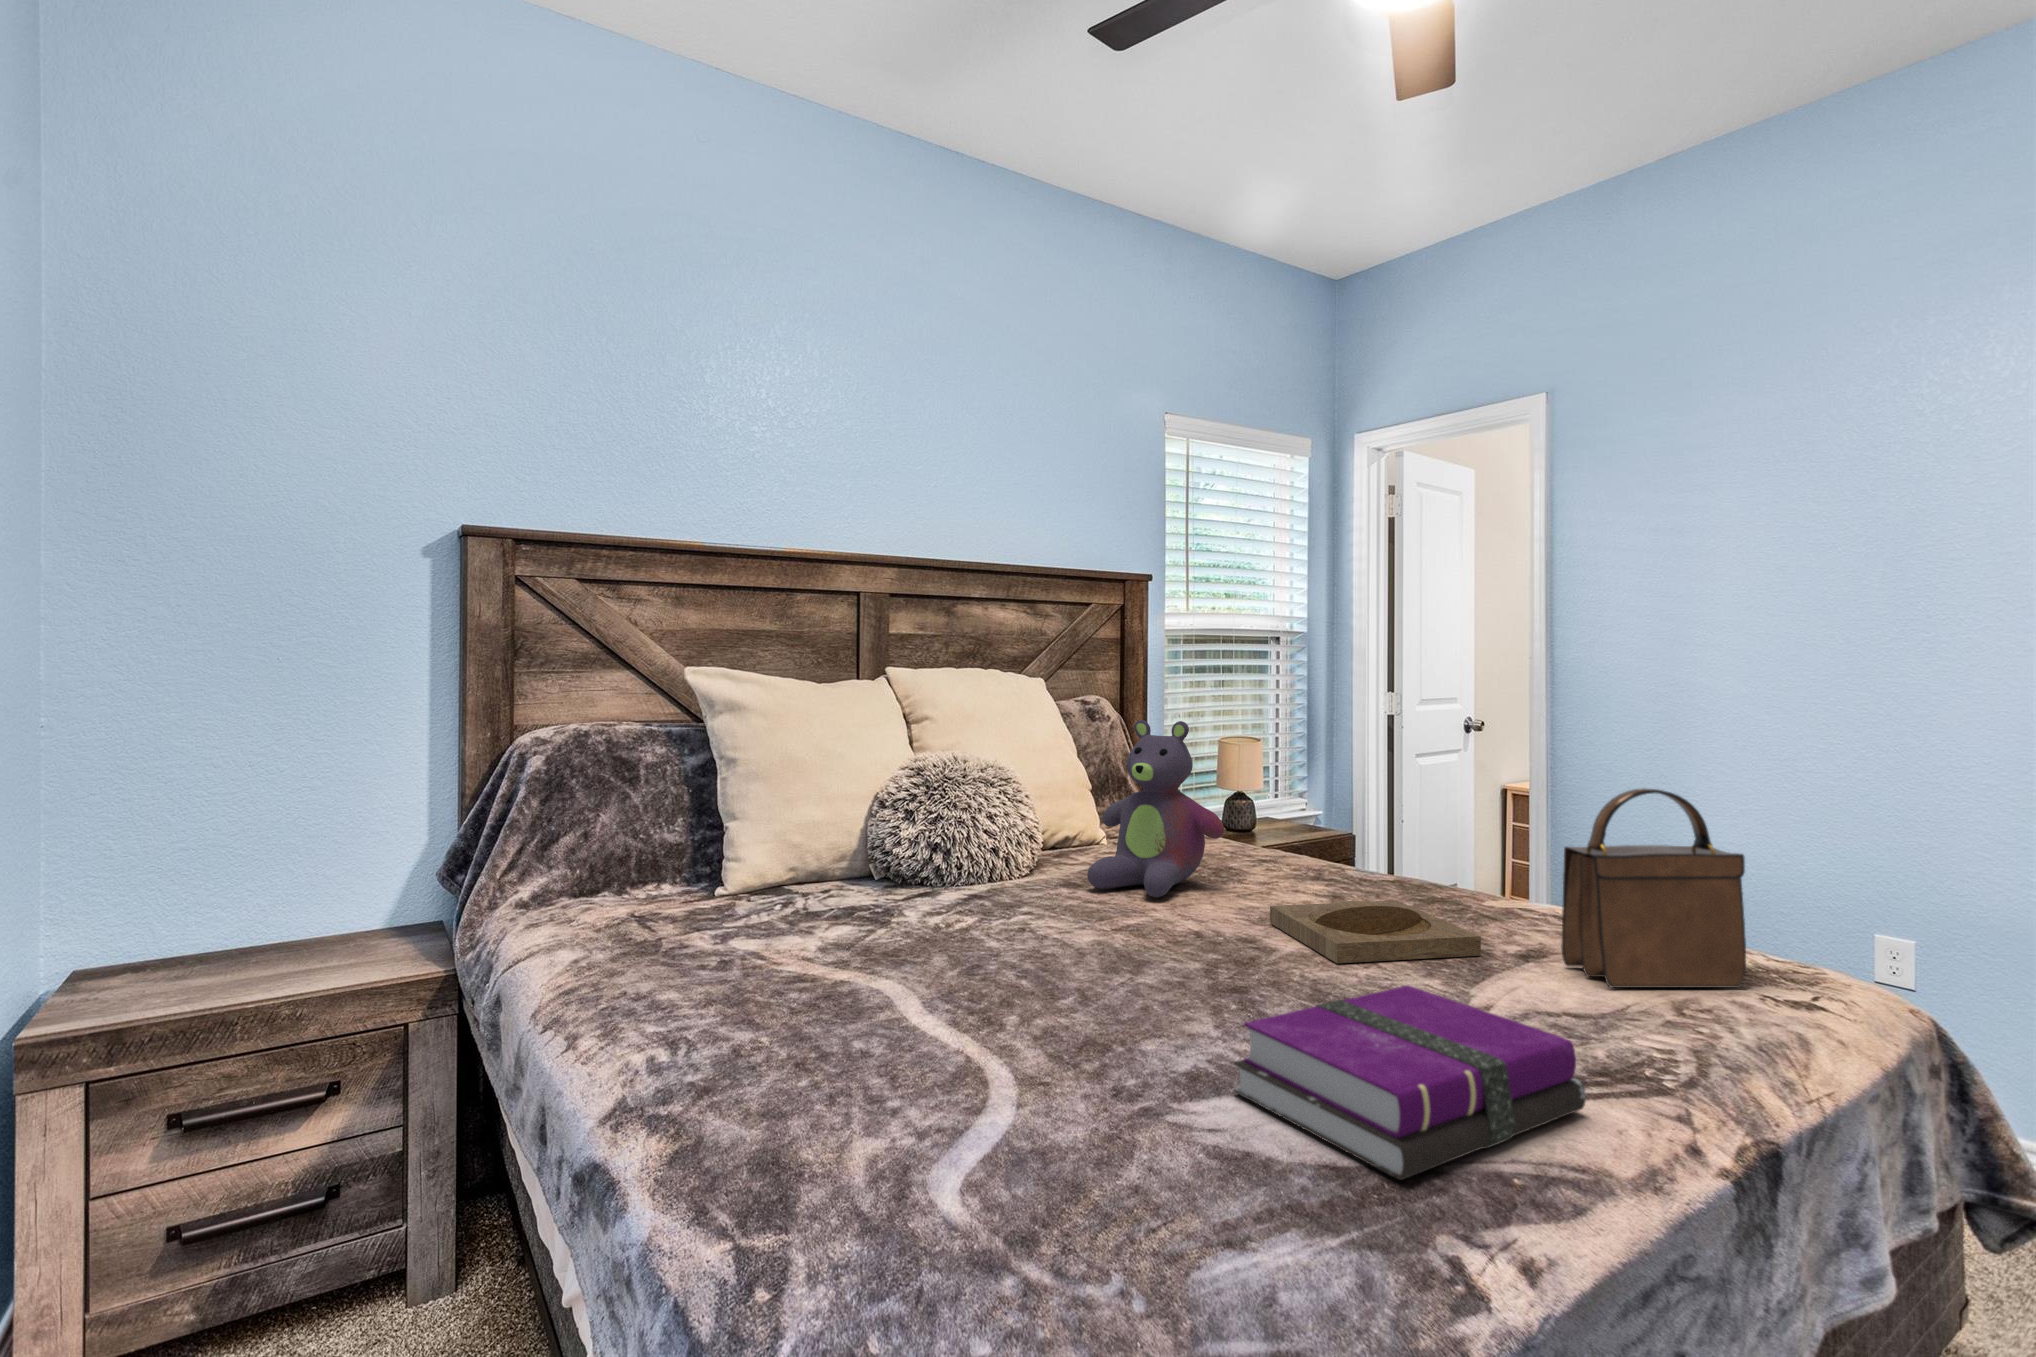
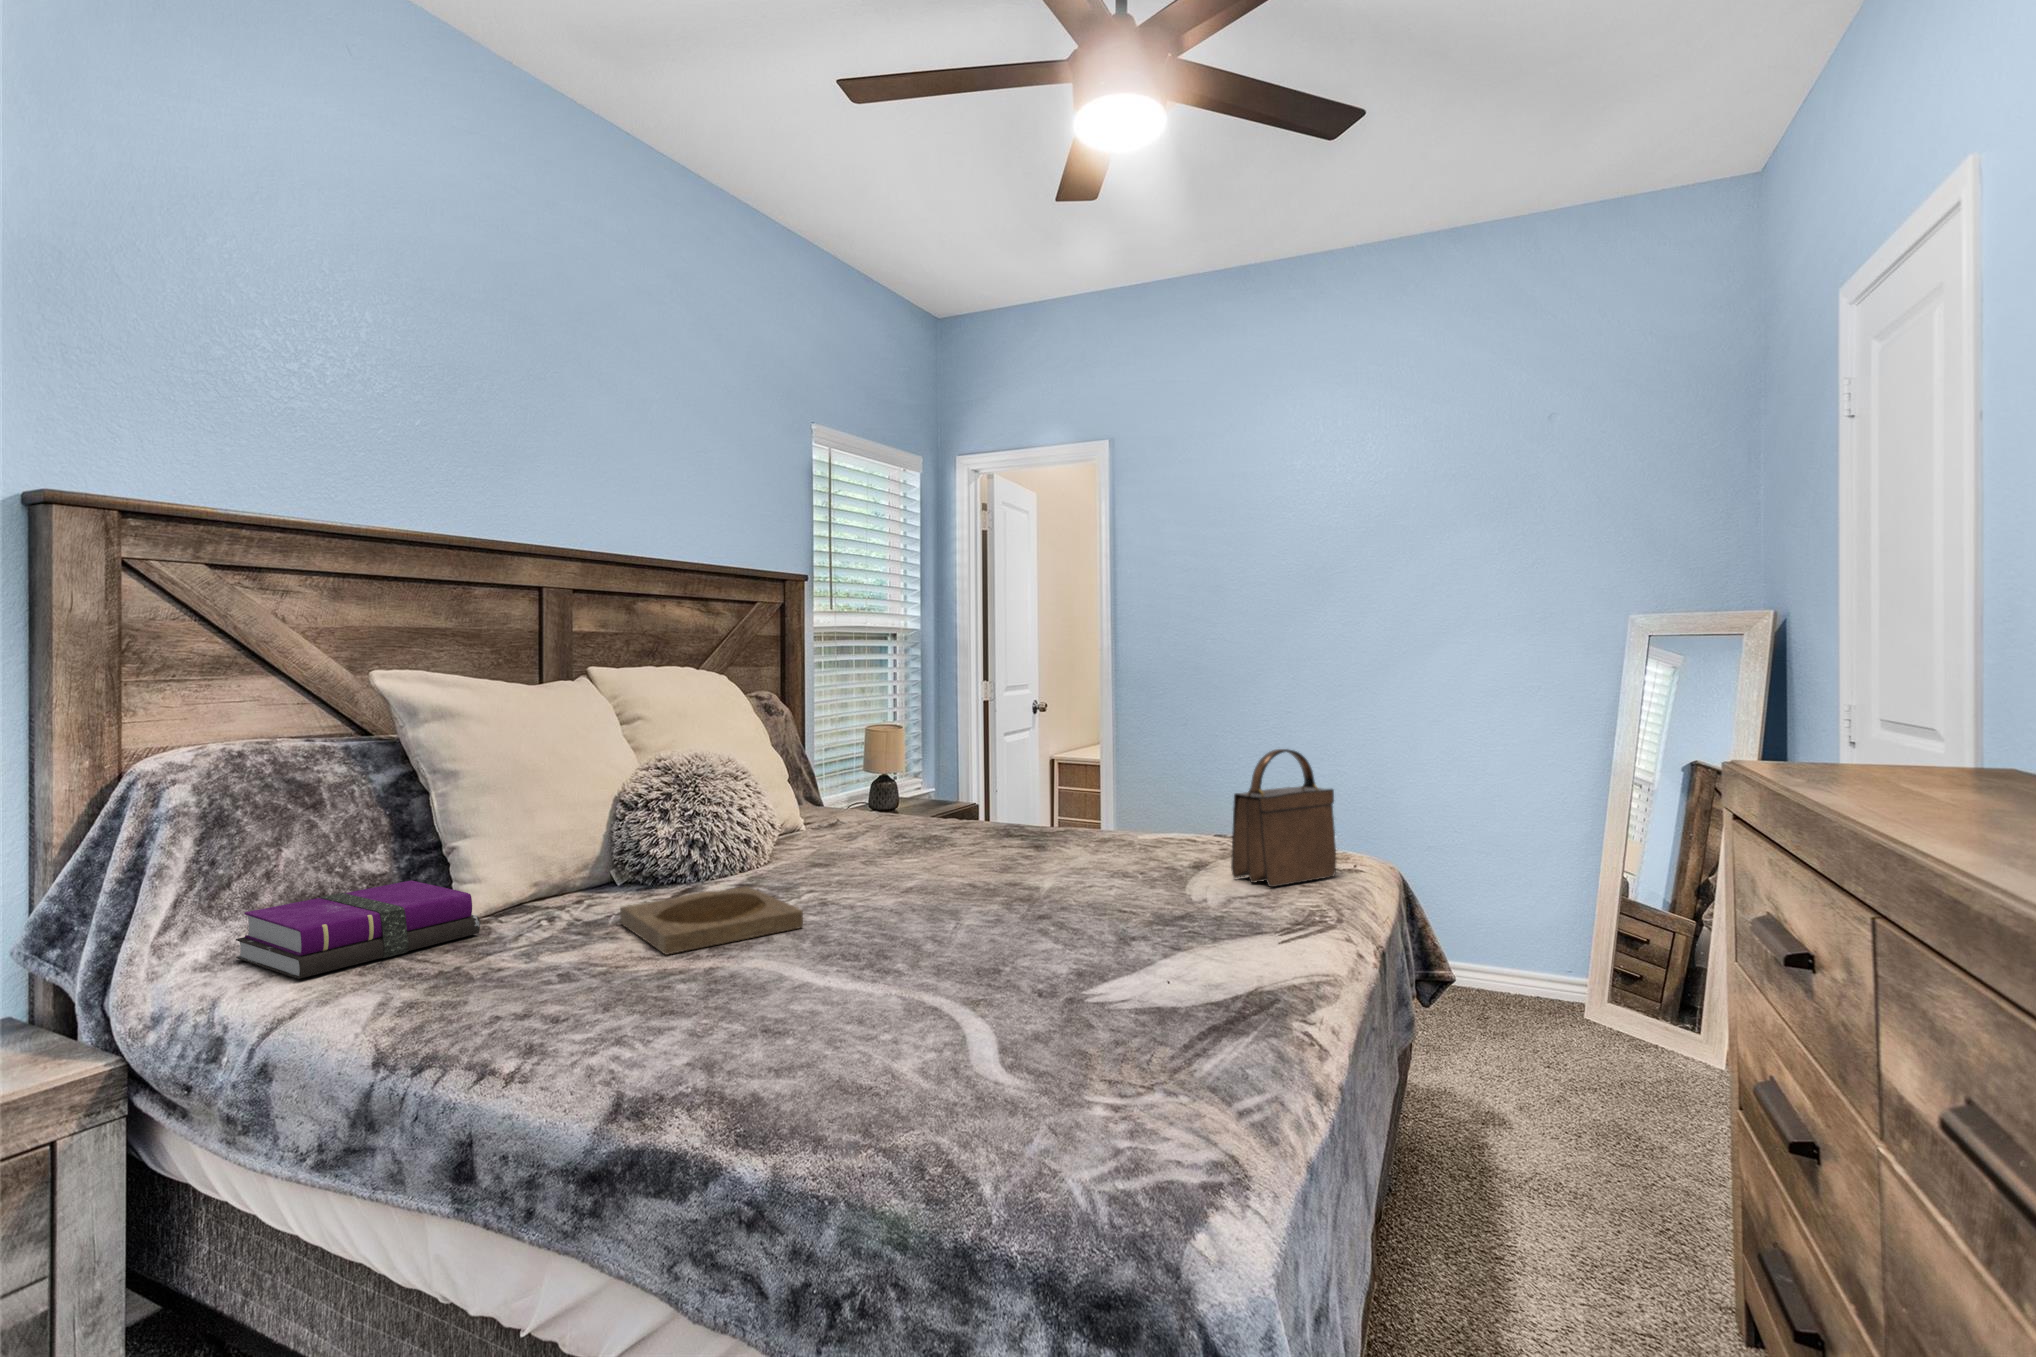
stuffed bear: present [1087,720,1224,898] -> none [841,713,957,868]
tray: present [1270,900,1481,963] -> present [620,886,803,955]
hardback book: present [1233,985,1586,1180] -> present [236,880,480,979]

